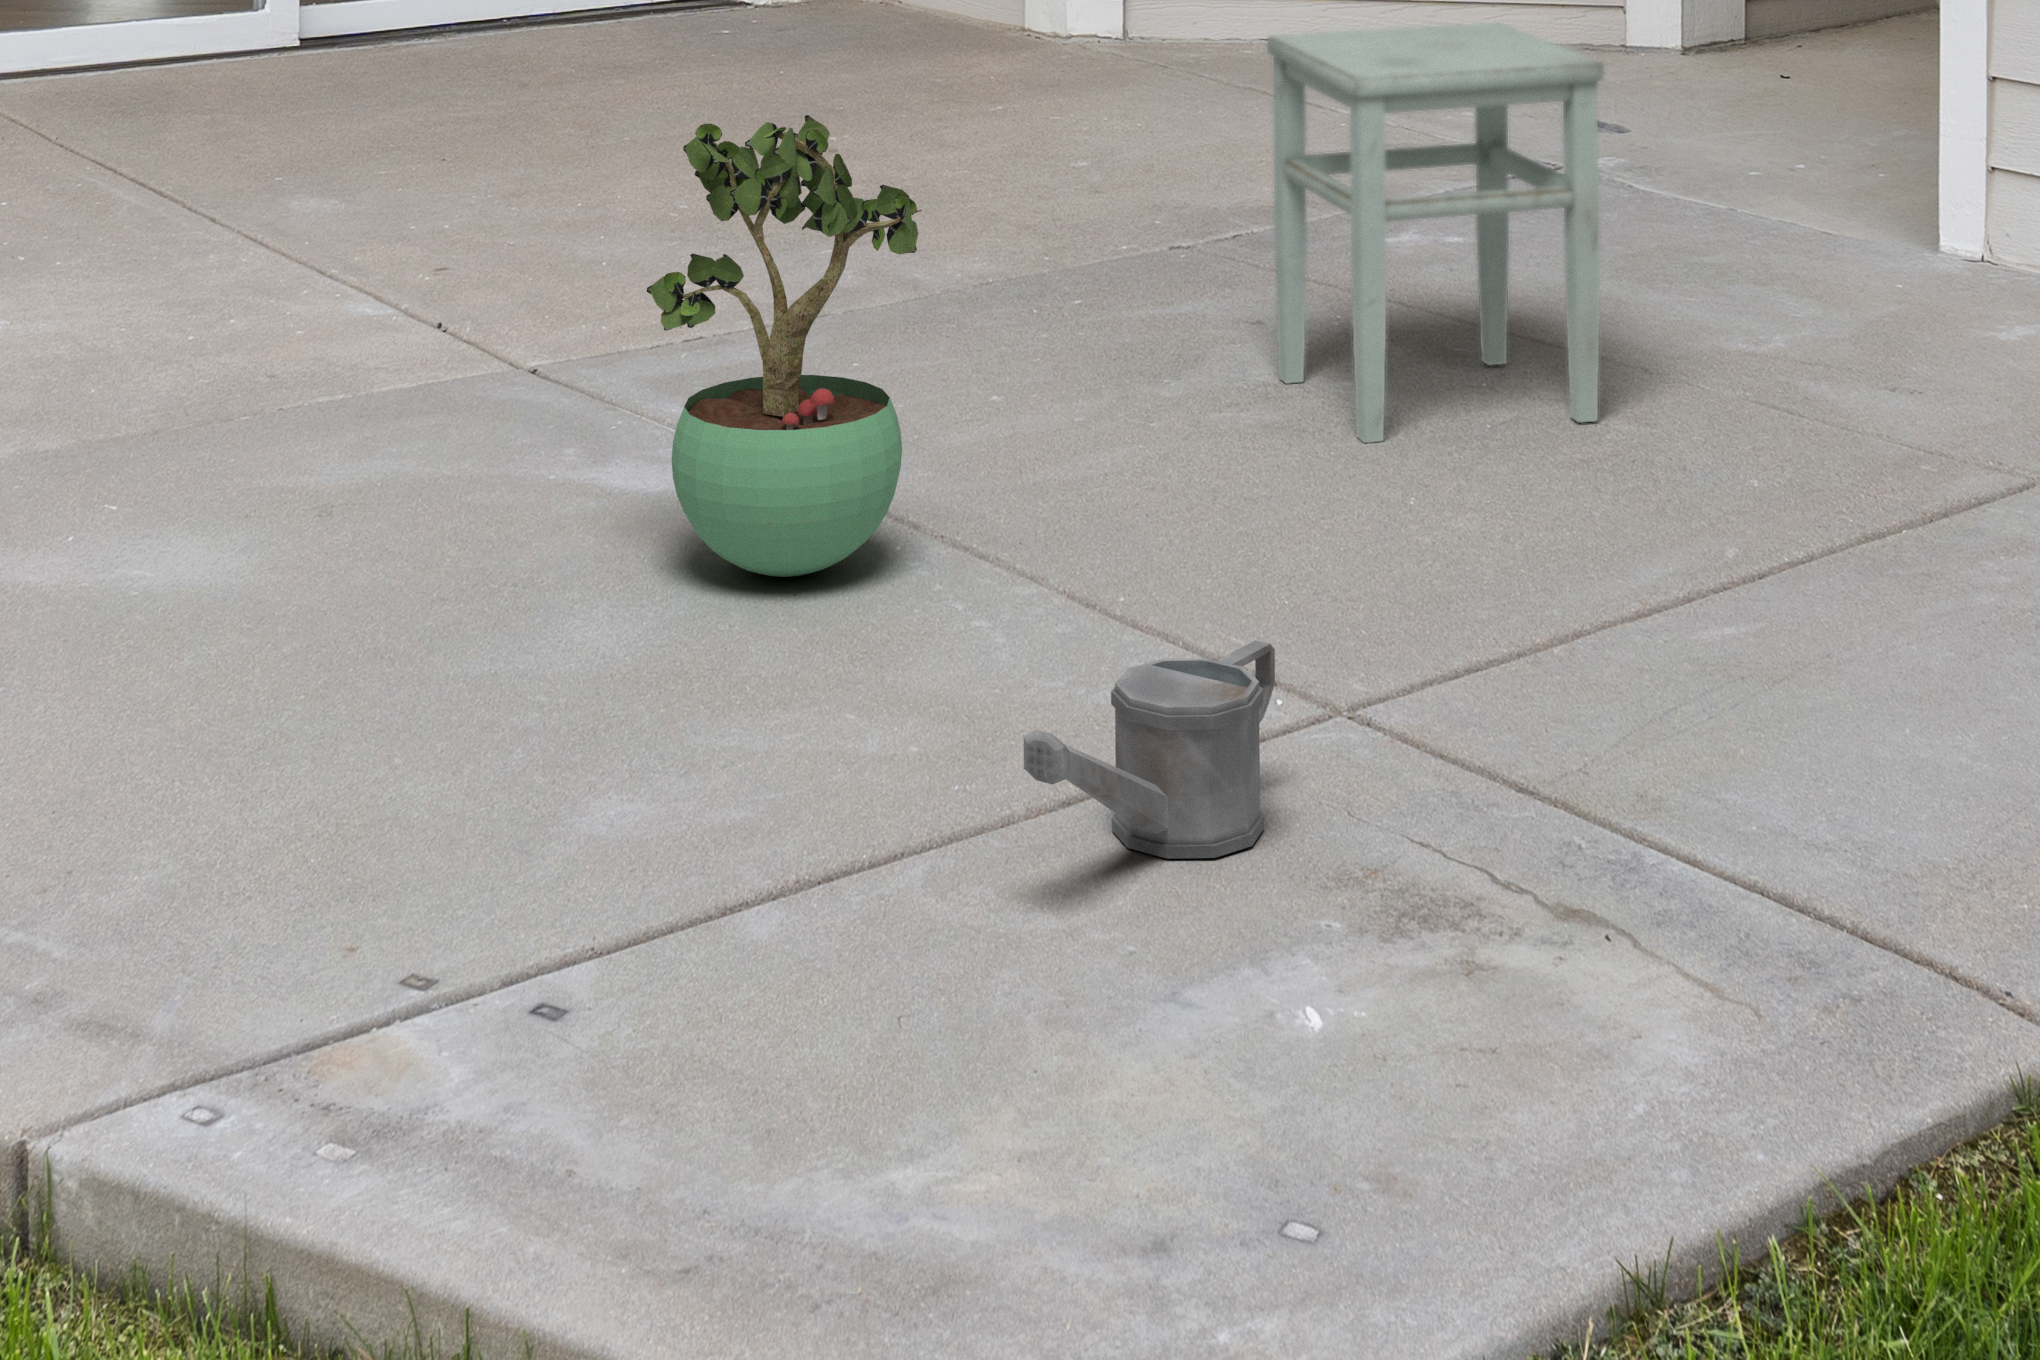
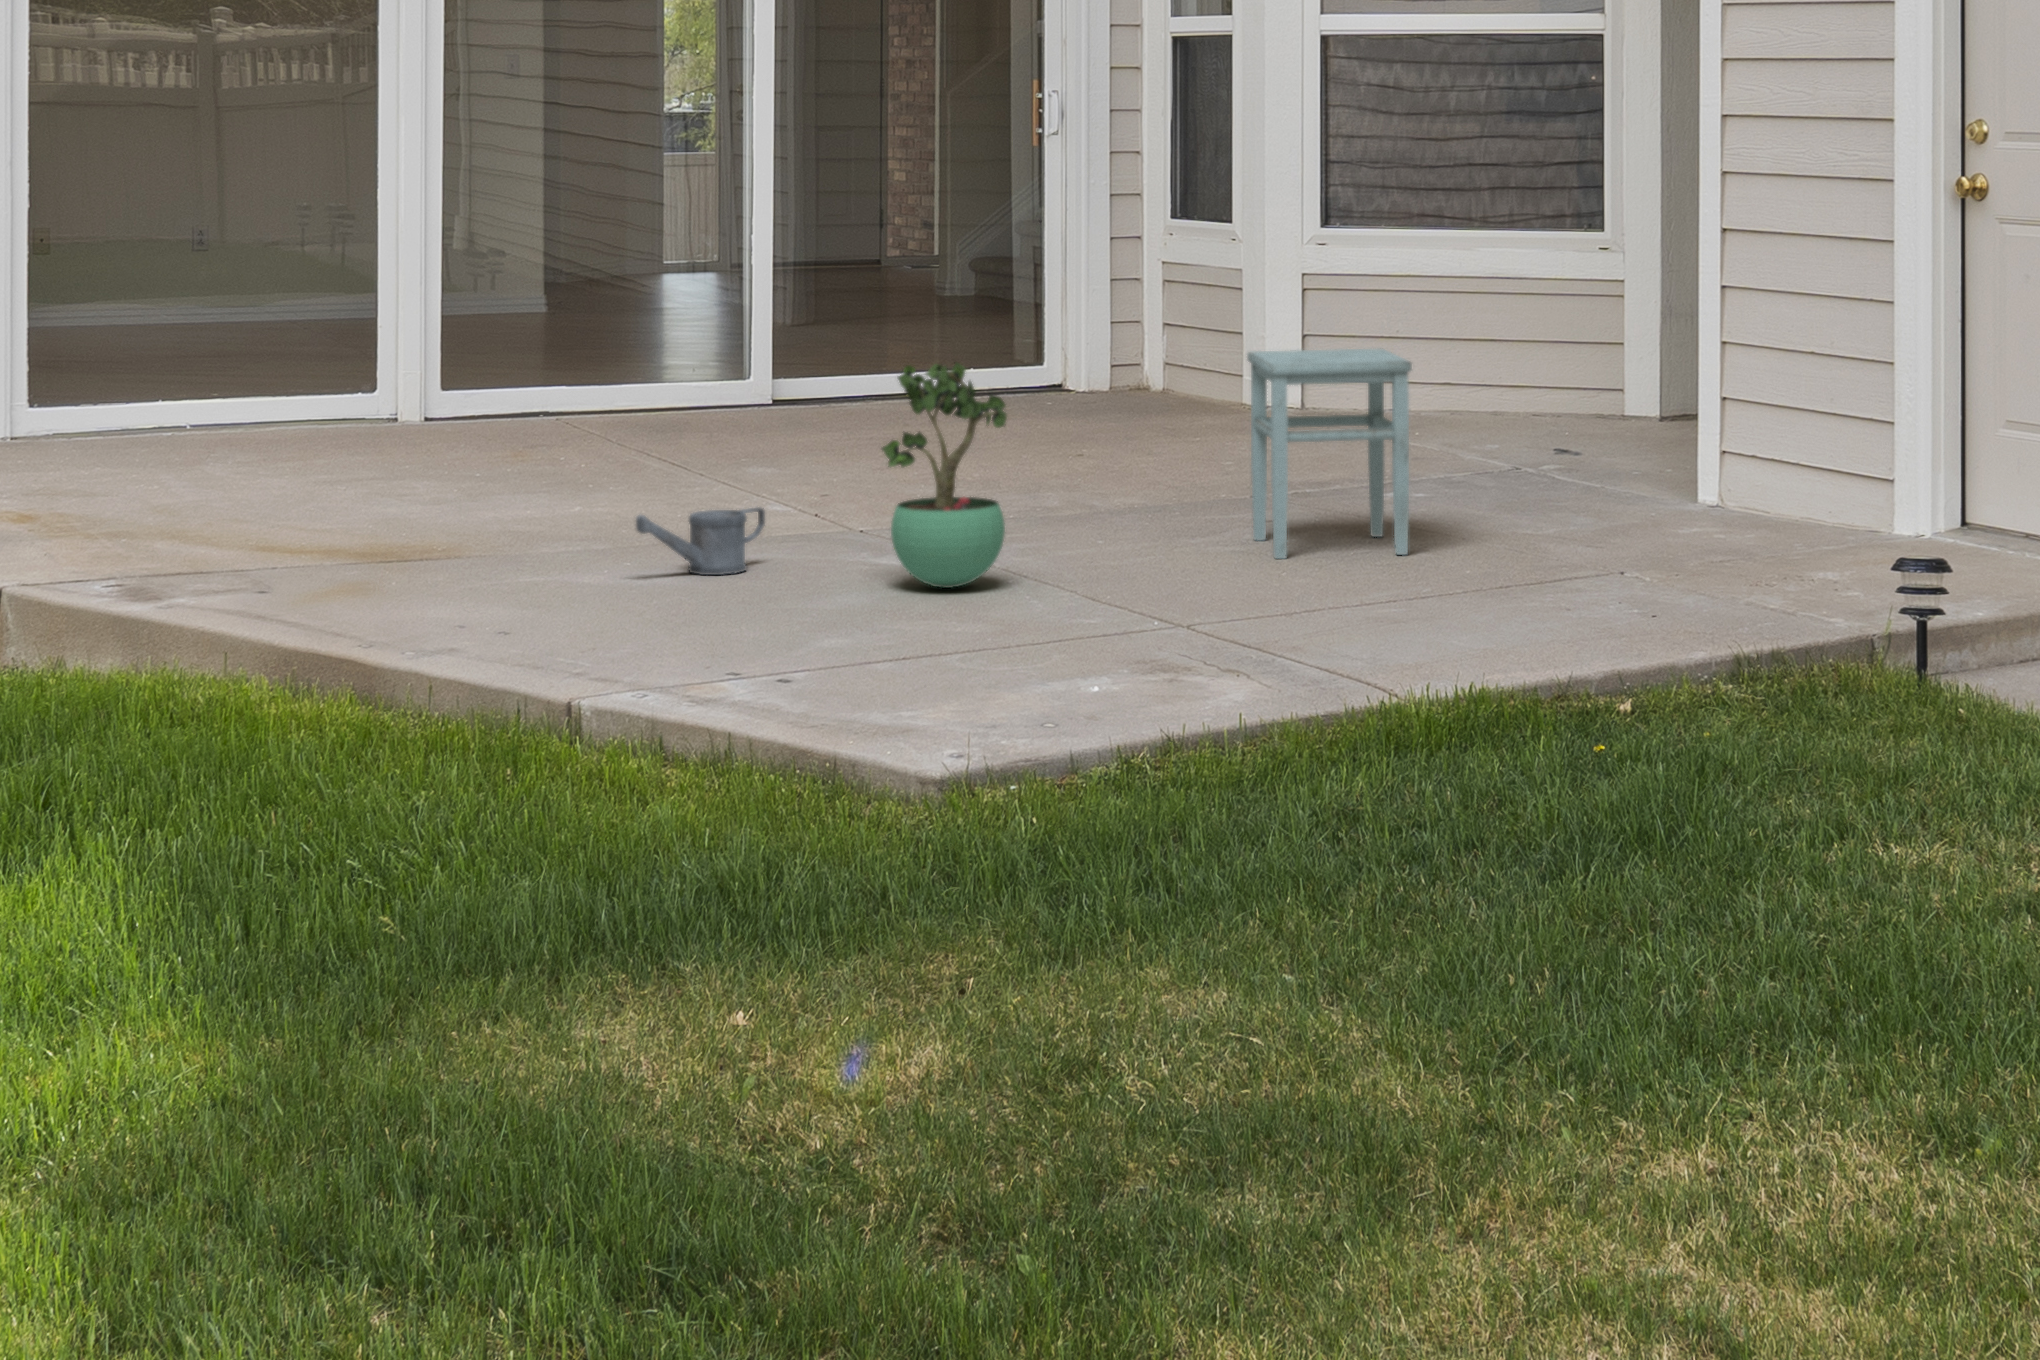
watering can: present [1024,640,1275,859] -> present [636,507,765,575]

